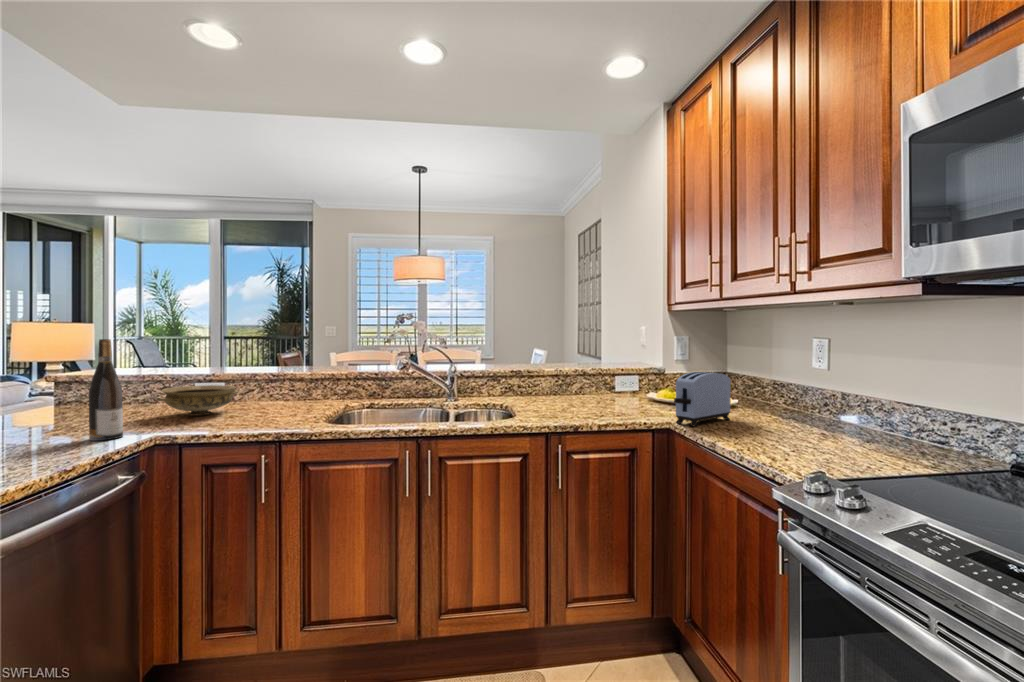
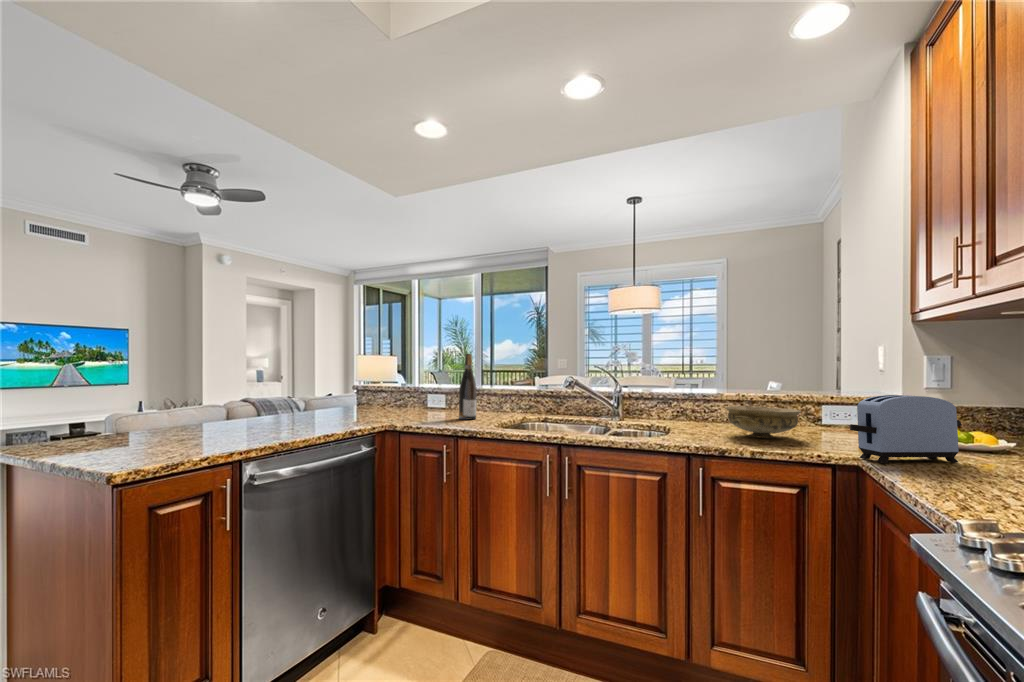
wine bottle: present [88,339,123,441] -> present [459,354,477,420]
ceramic bowl: present [158,385,238,416] -> present [725,406,801,438]

